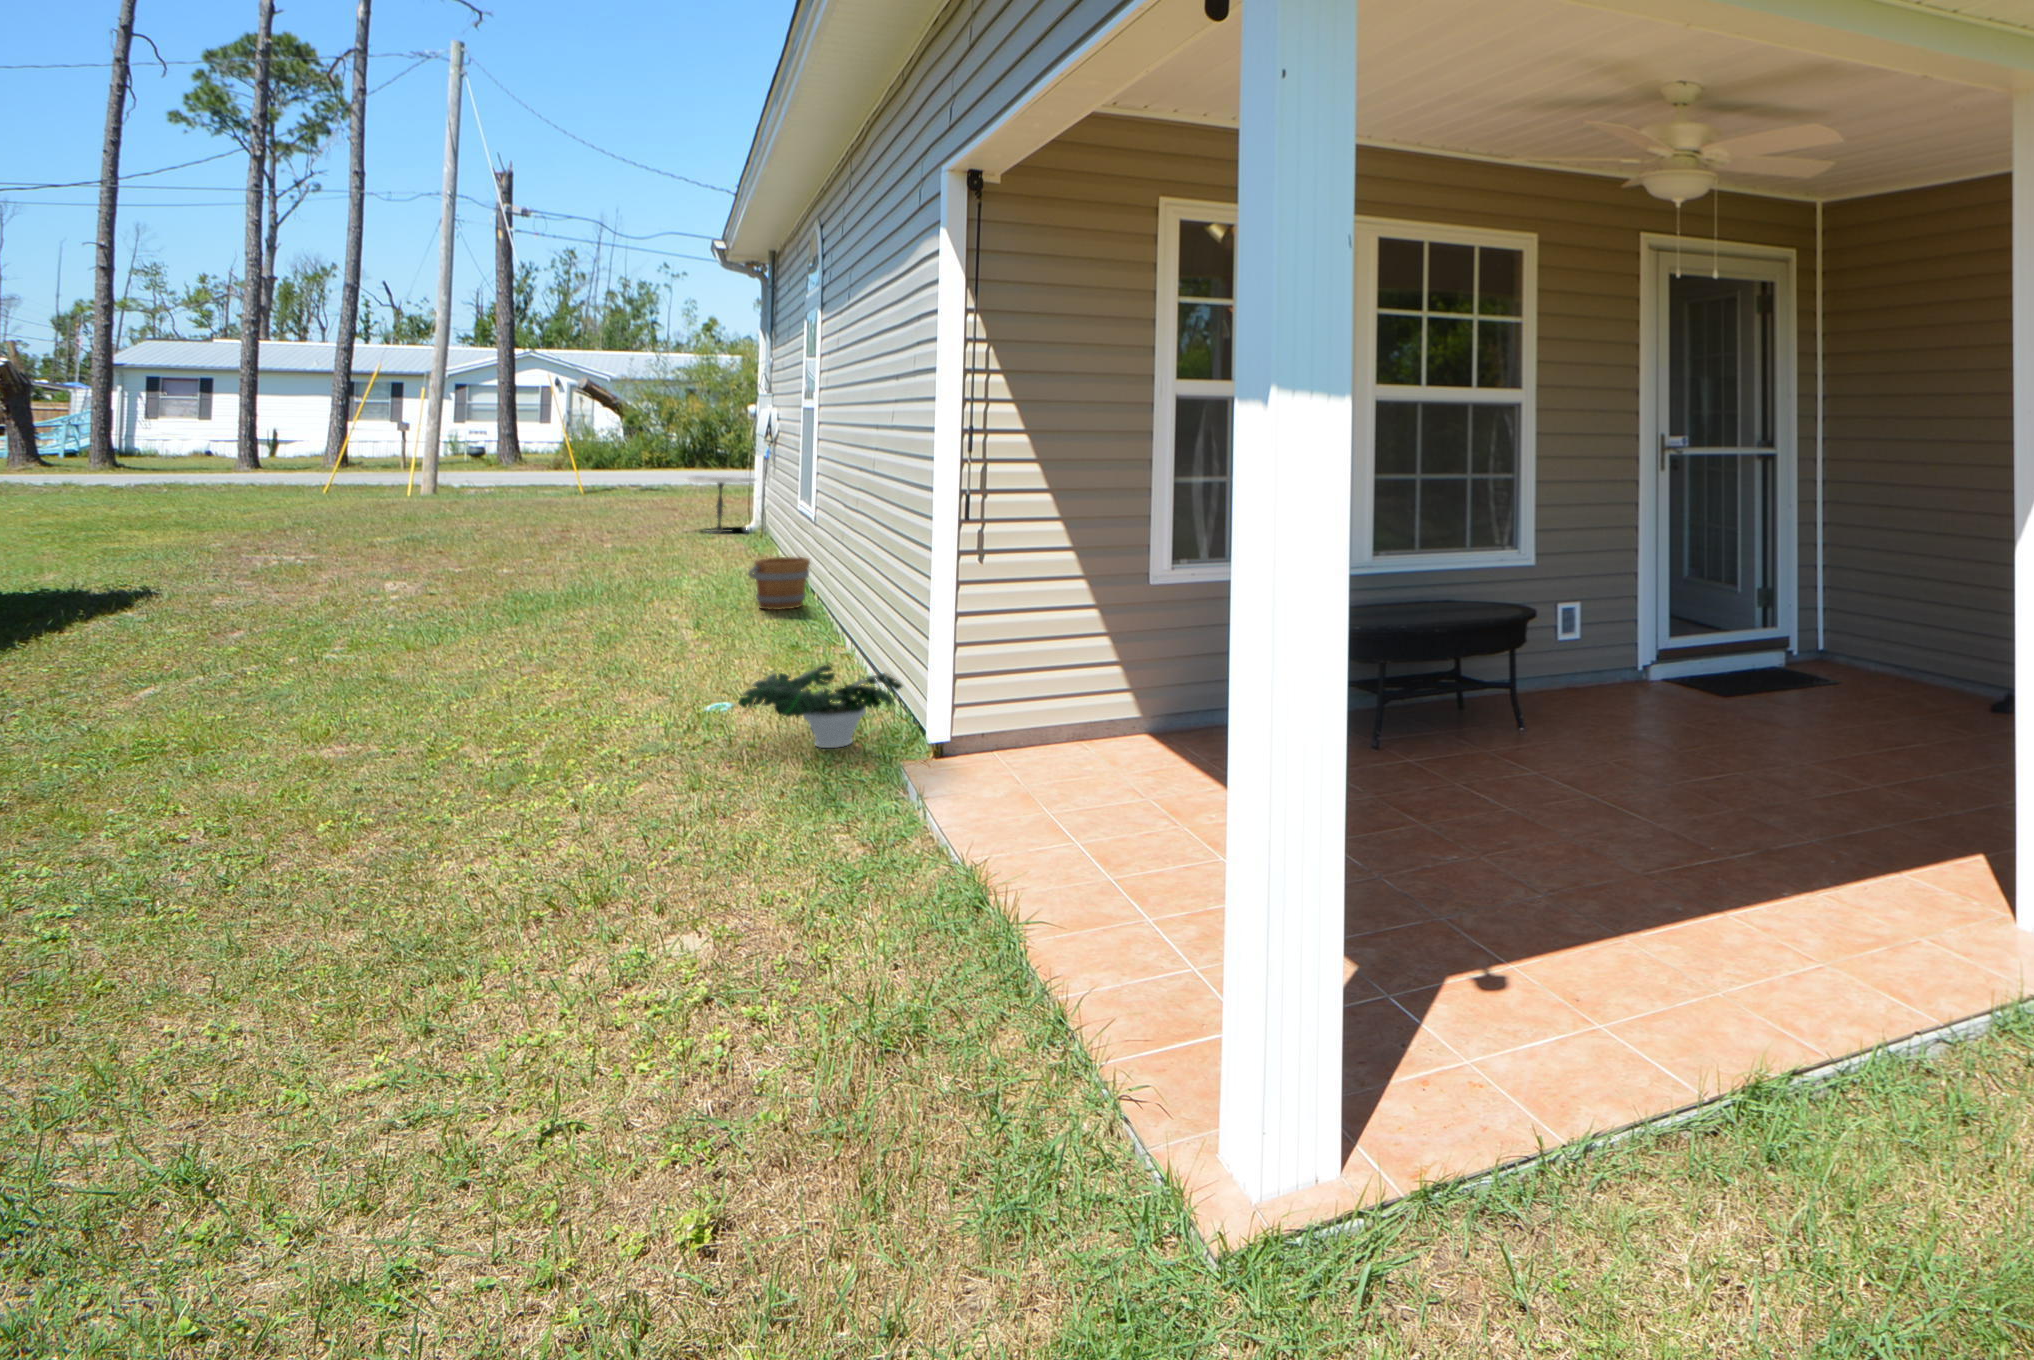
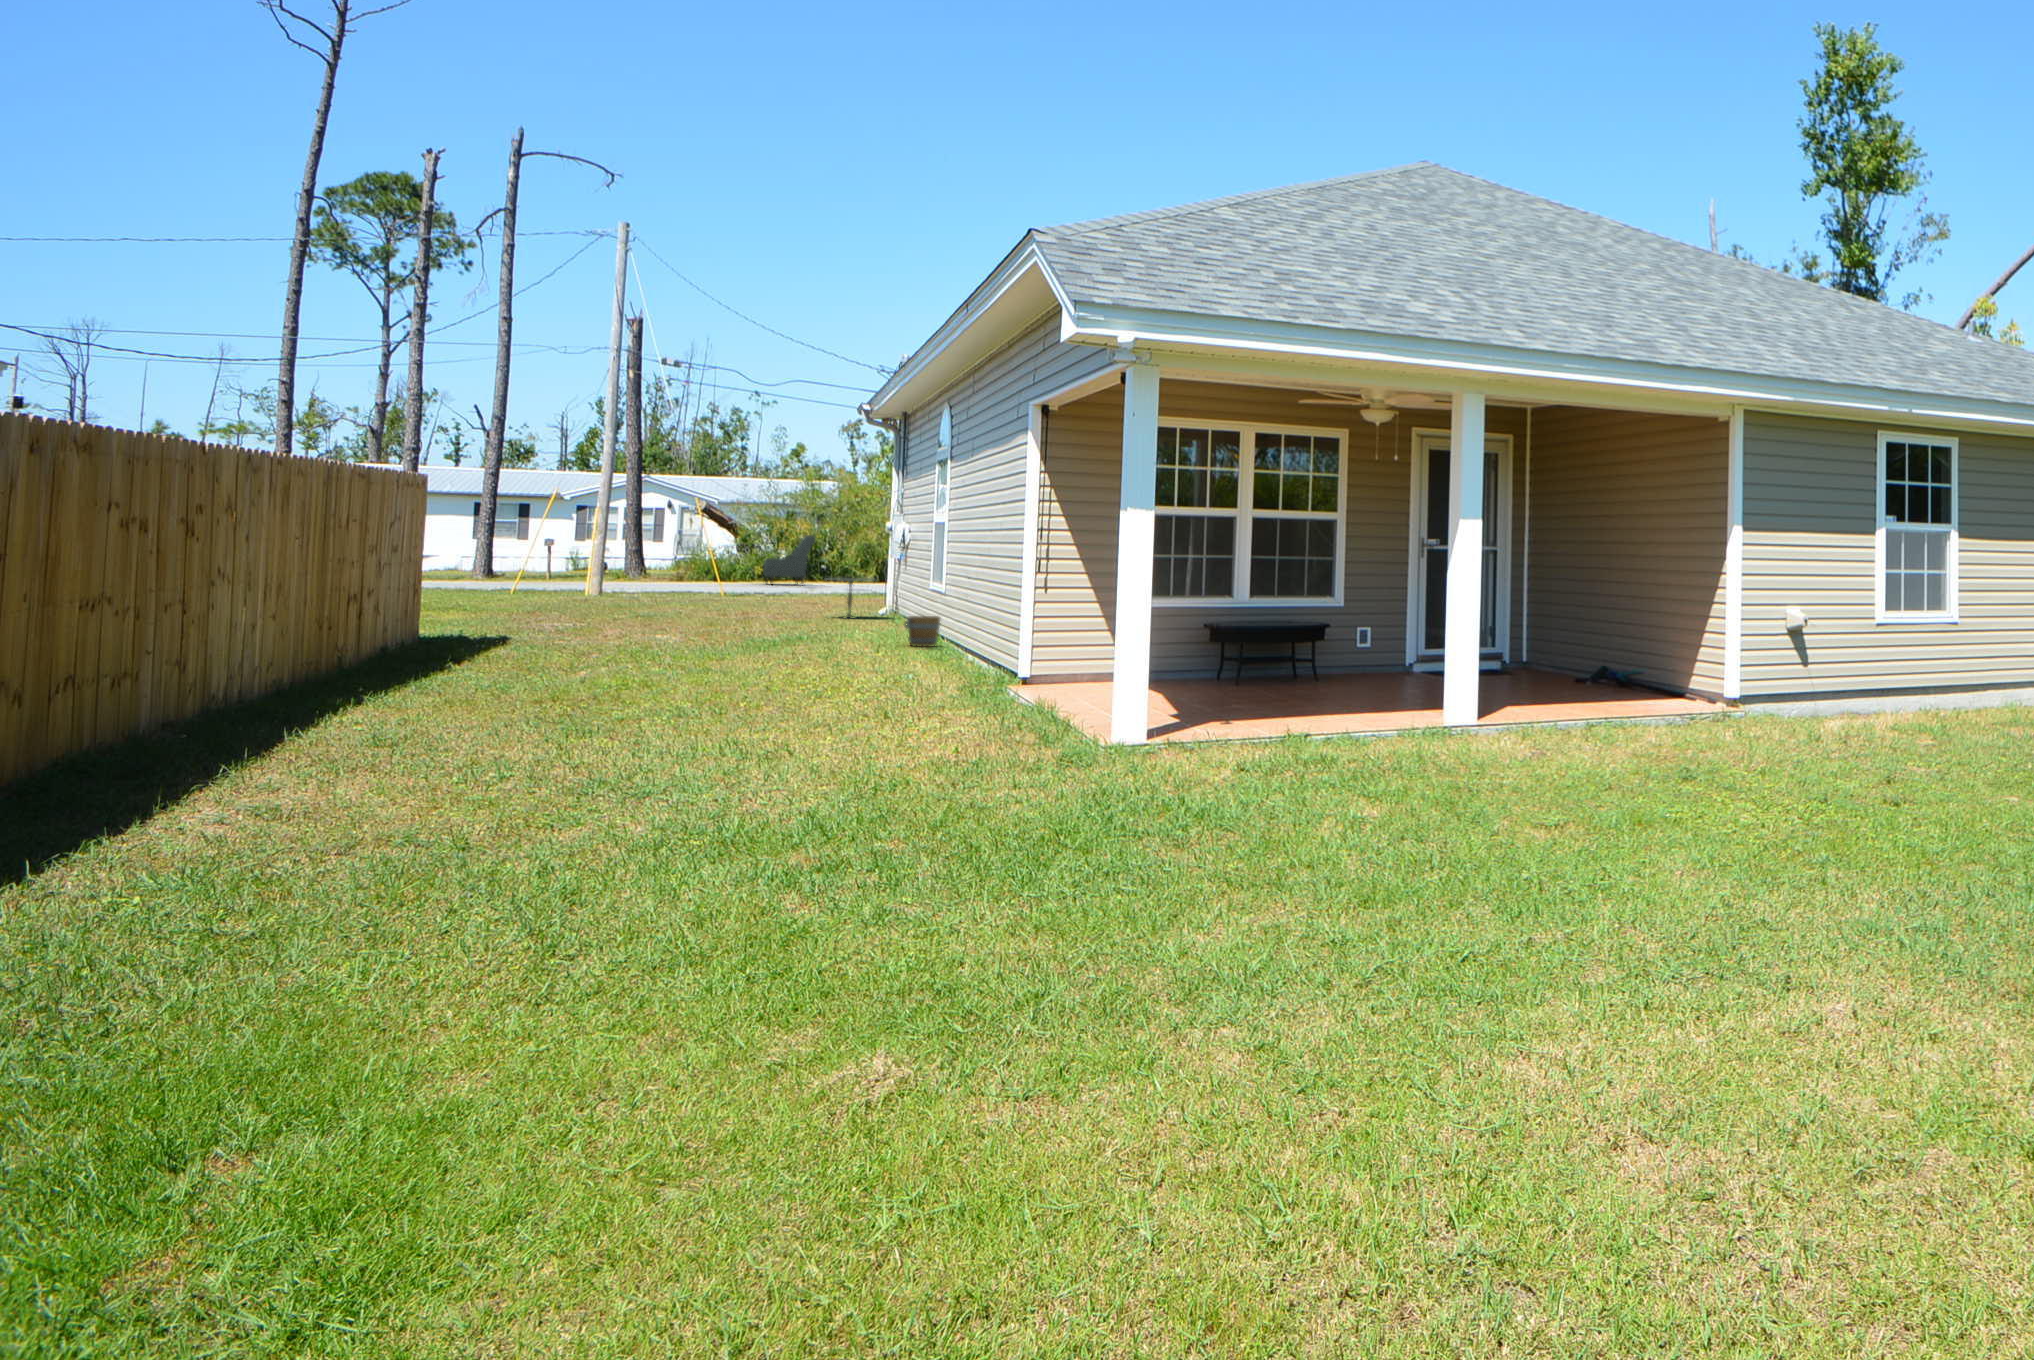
chair: none [673,414,730,470] -> present [763,535,816,584]
potted plant: present [739,665,902,748] -> none [937,643,1012,678]

